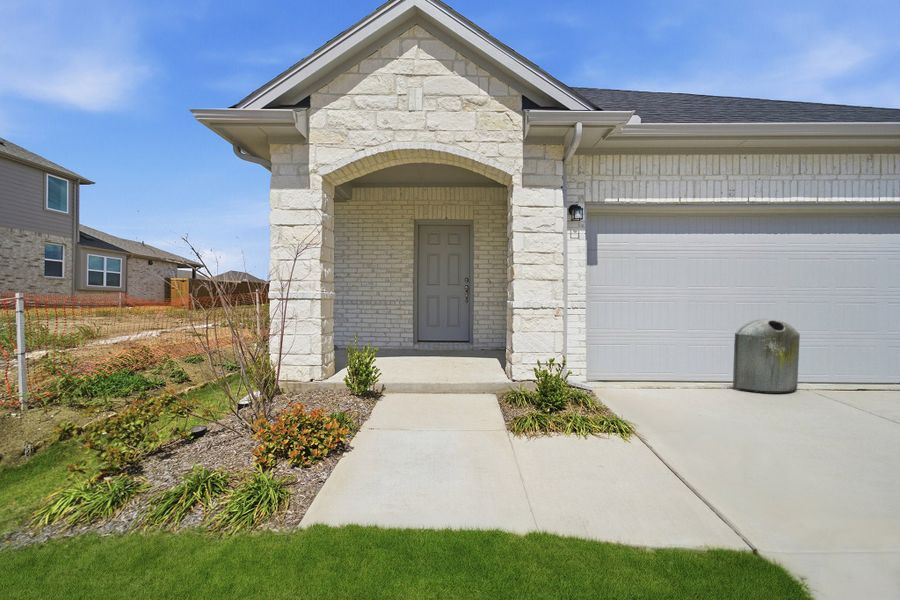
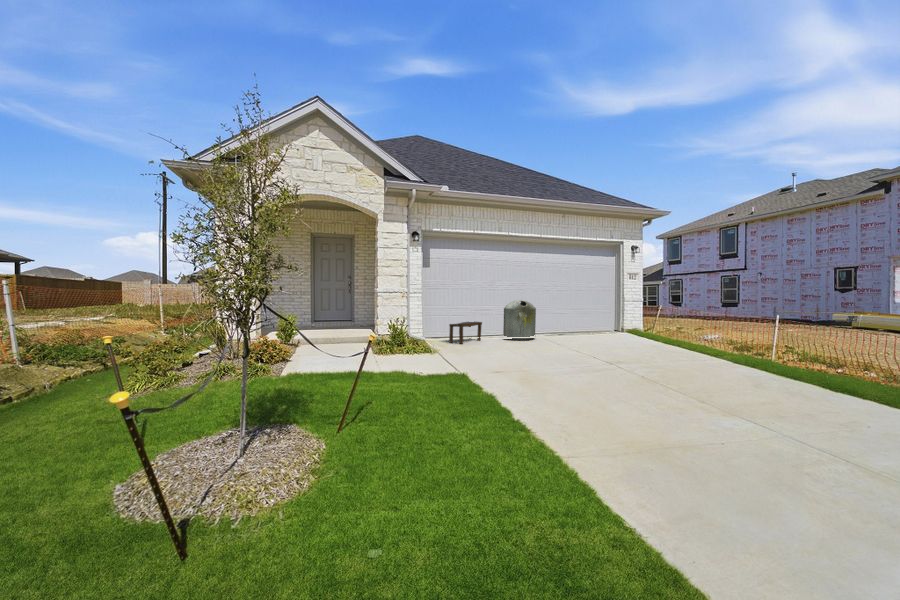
bench: none [636,355,695,400] -> present [449,321,482,344]

